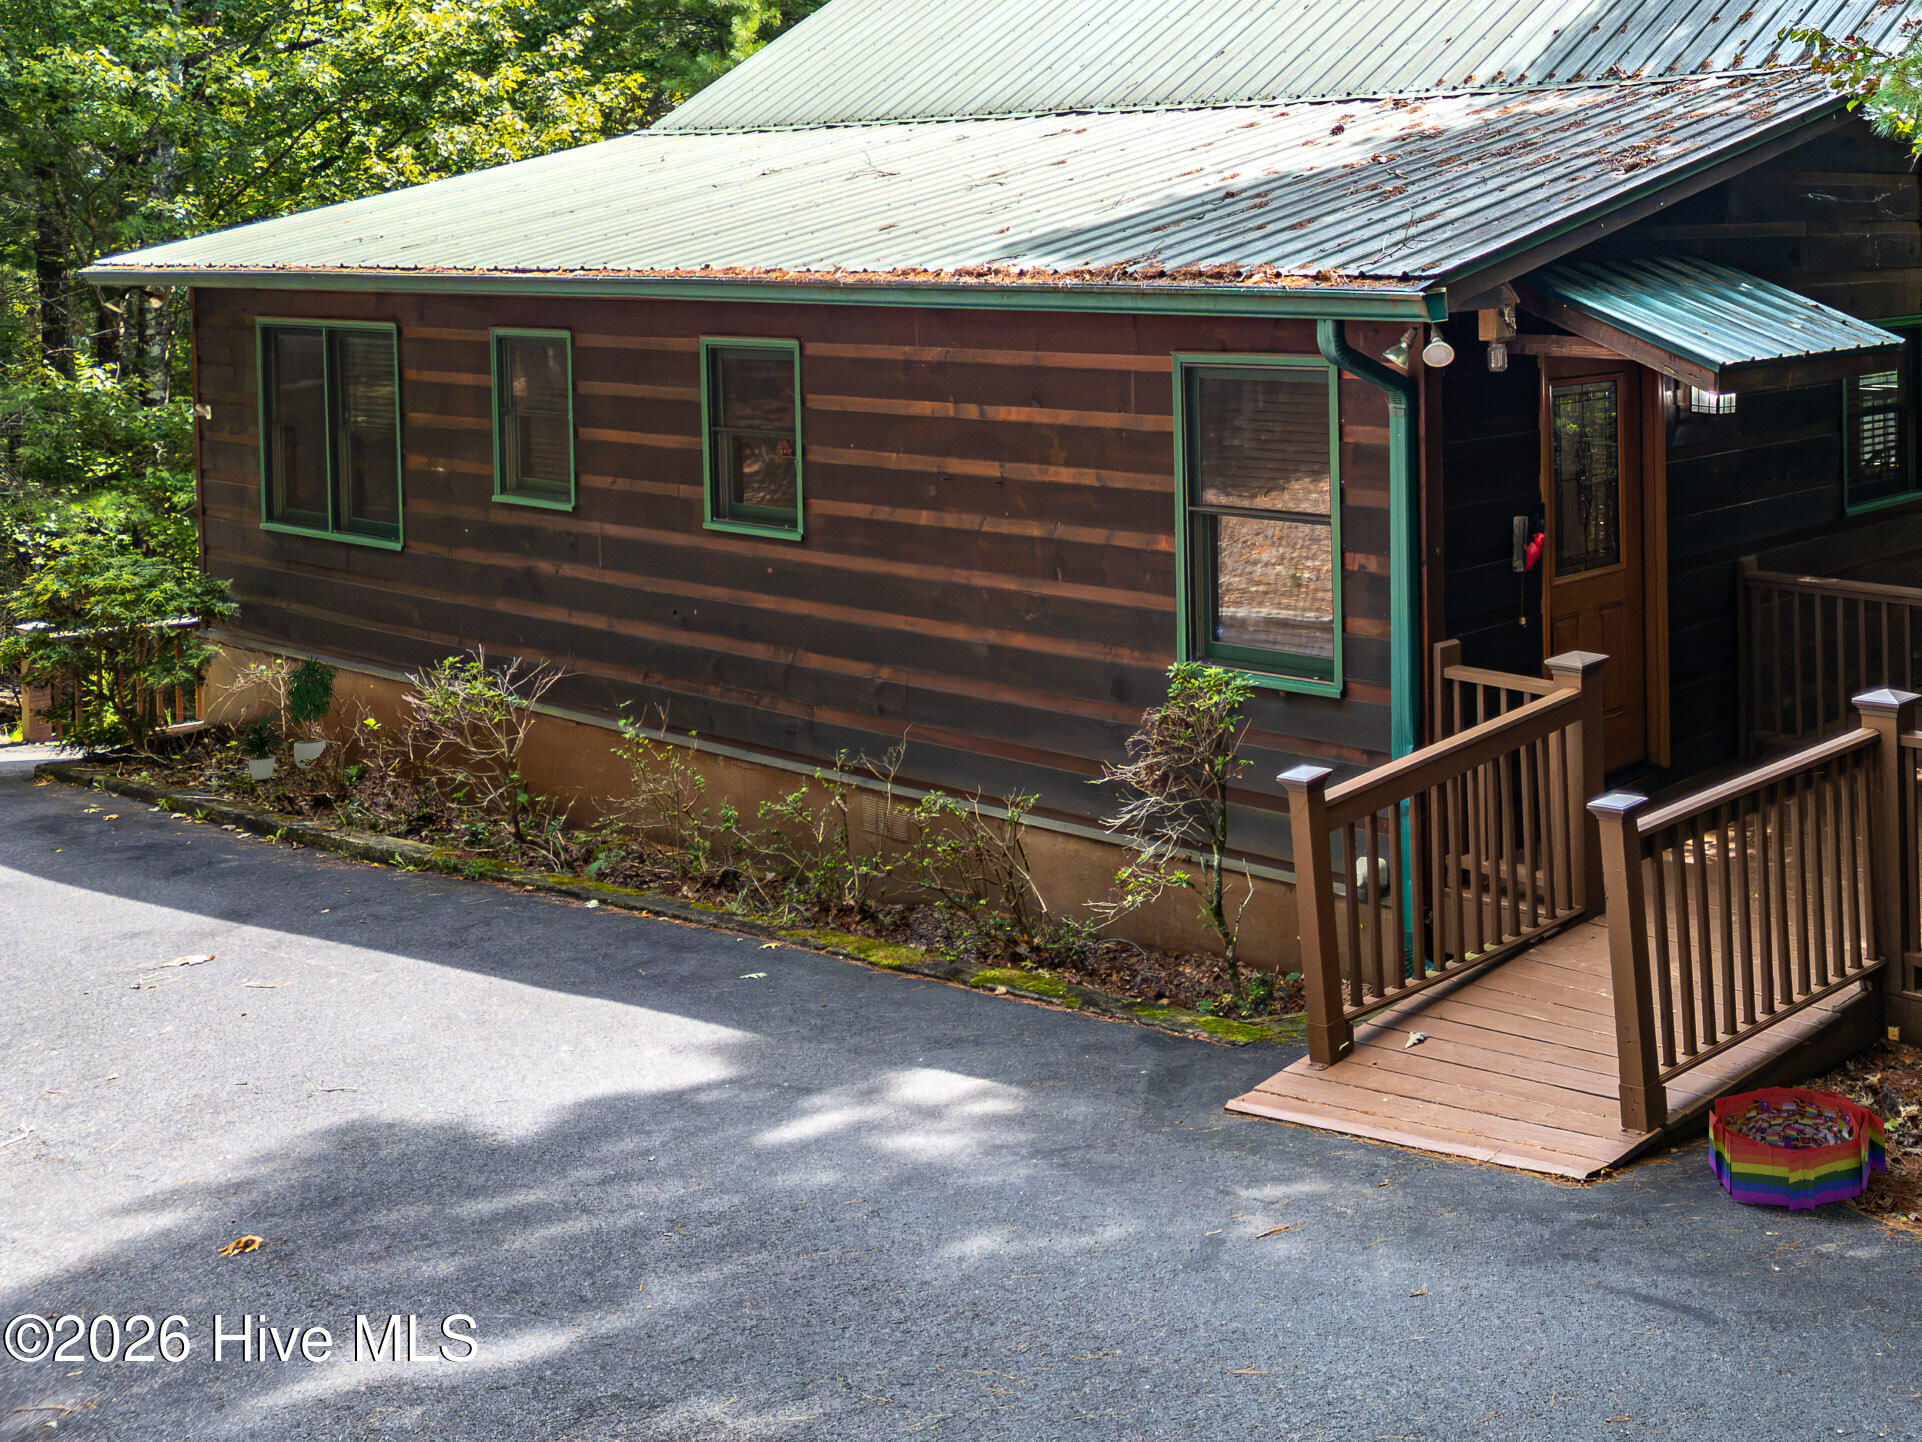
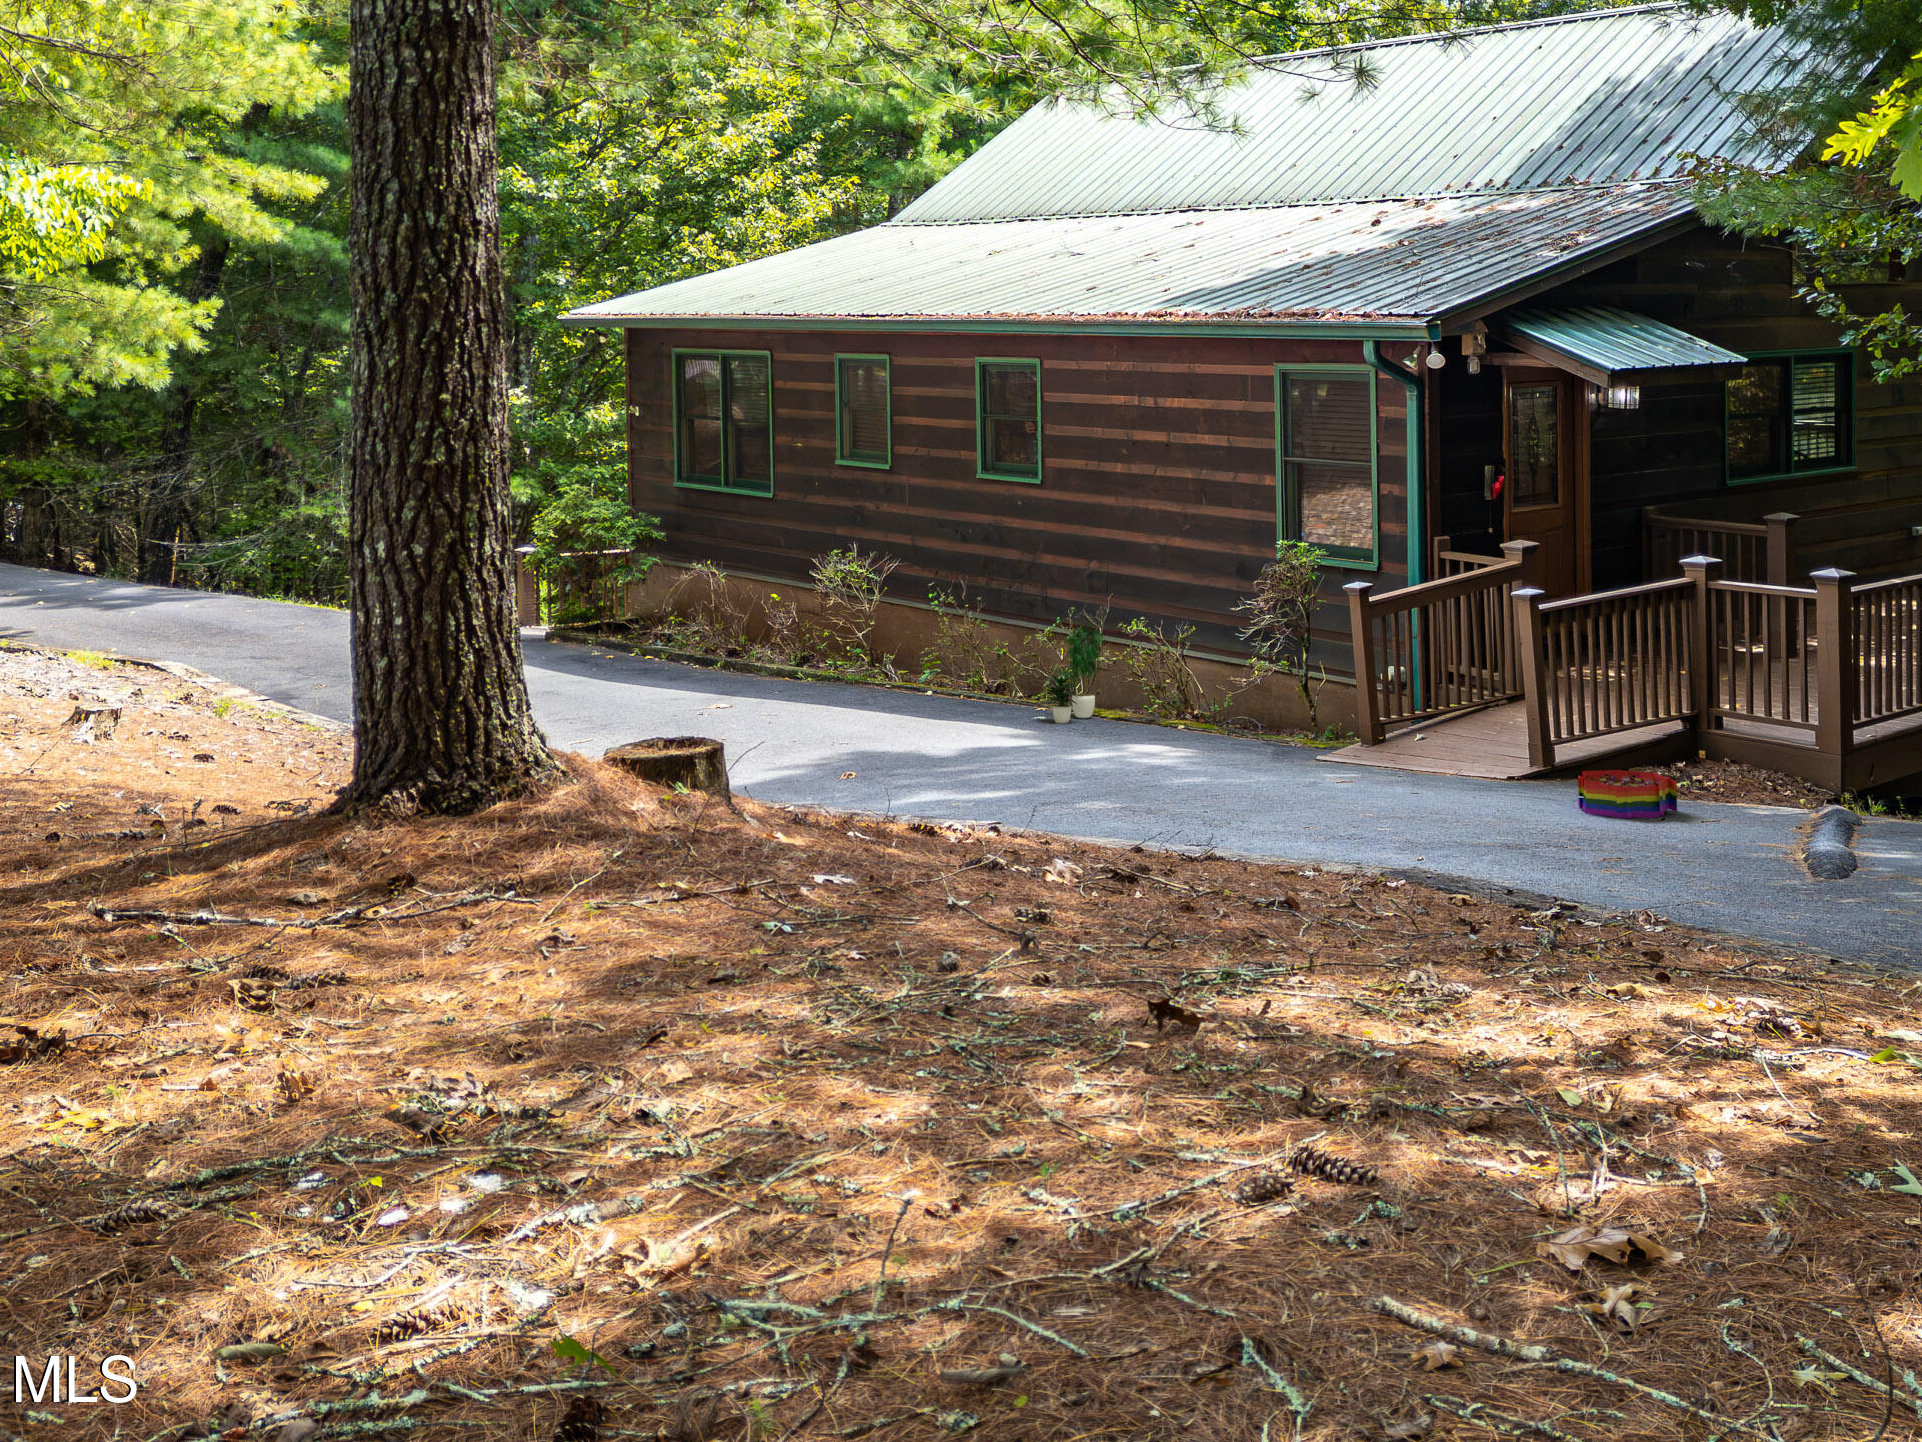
potted plant: present [232,654,339,779] -> present [1041,622,1104,723]

